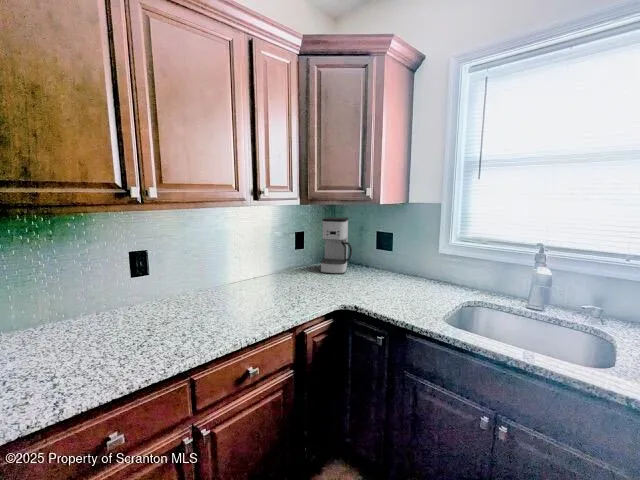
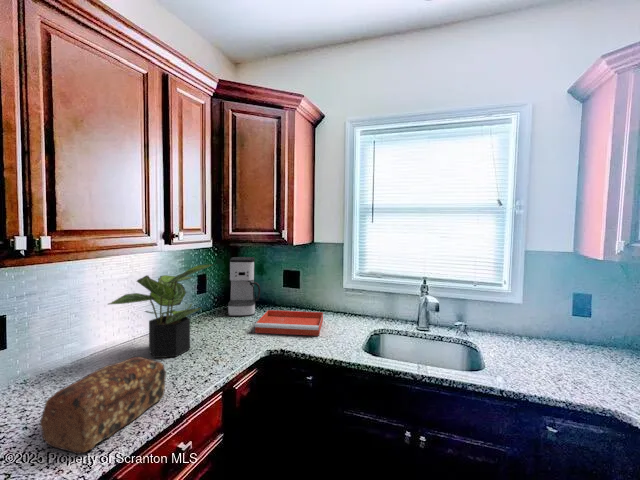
potted plant: none [210,218,296,299] -> present [109,264,212,358]
tray: none [337,270,413,299] -> present [255,310,323,336]
bread loaf: none [150,291,241,353] -> present [40,357,166,454]

